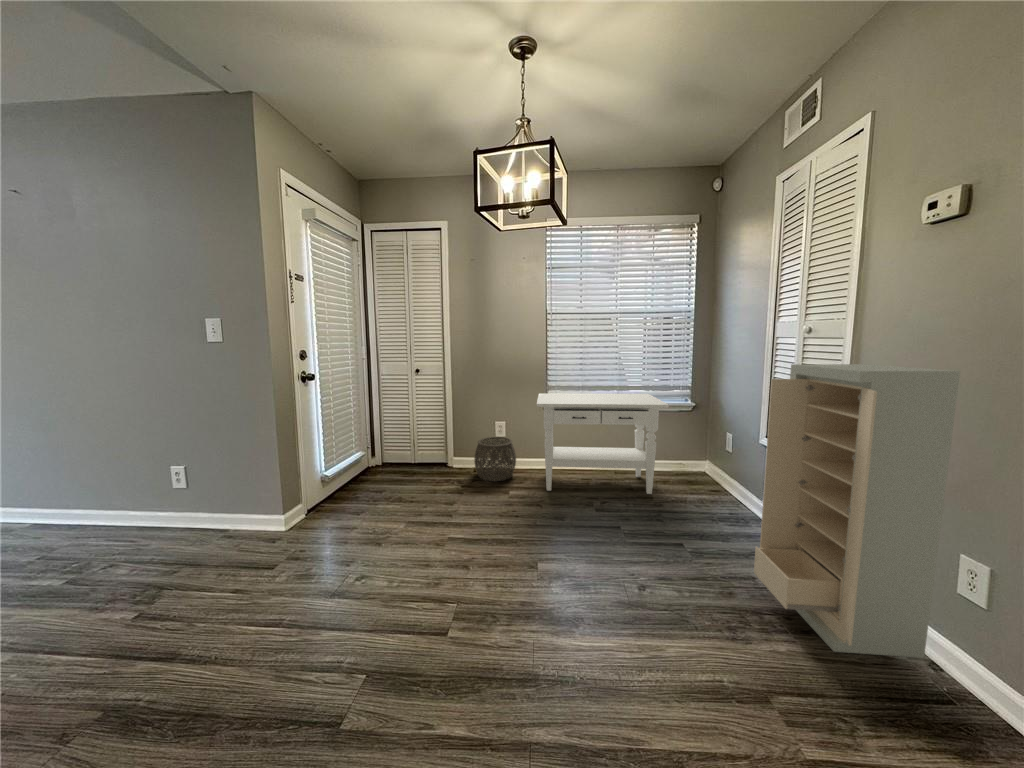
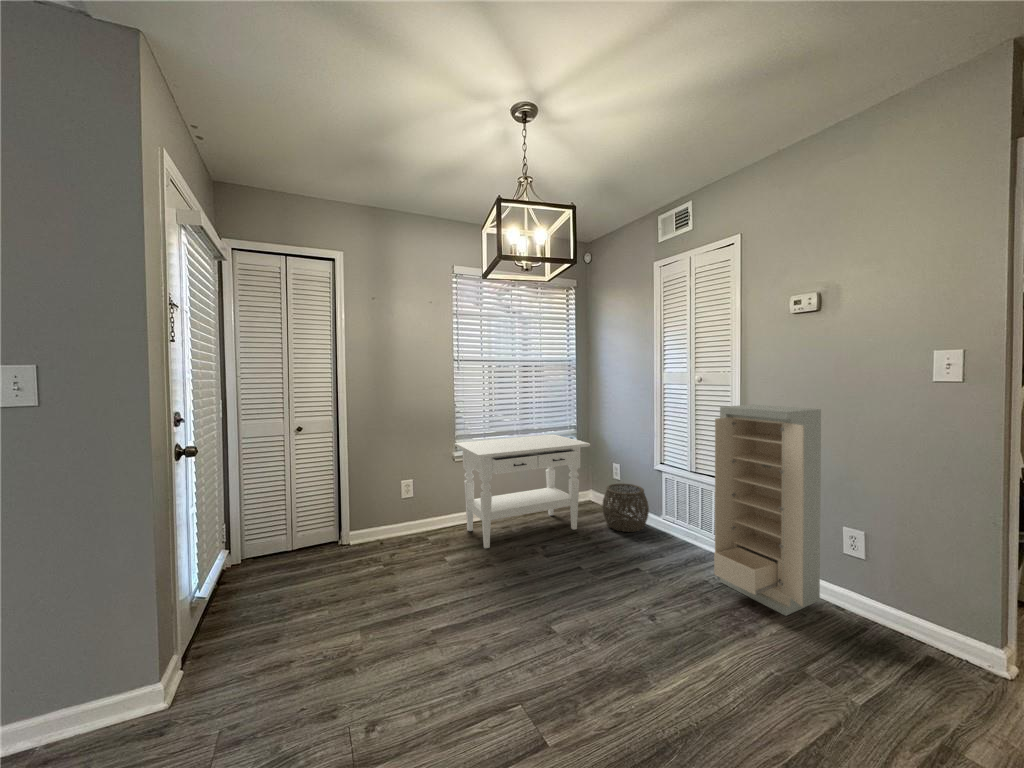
woven basket: present [474,437,516,481] -> present [602,483,649,532]

